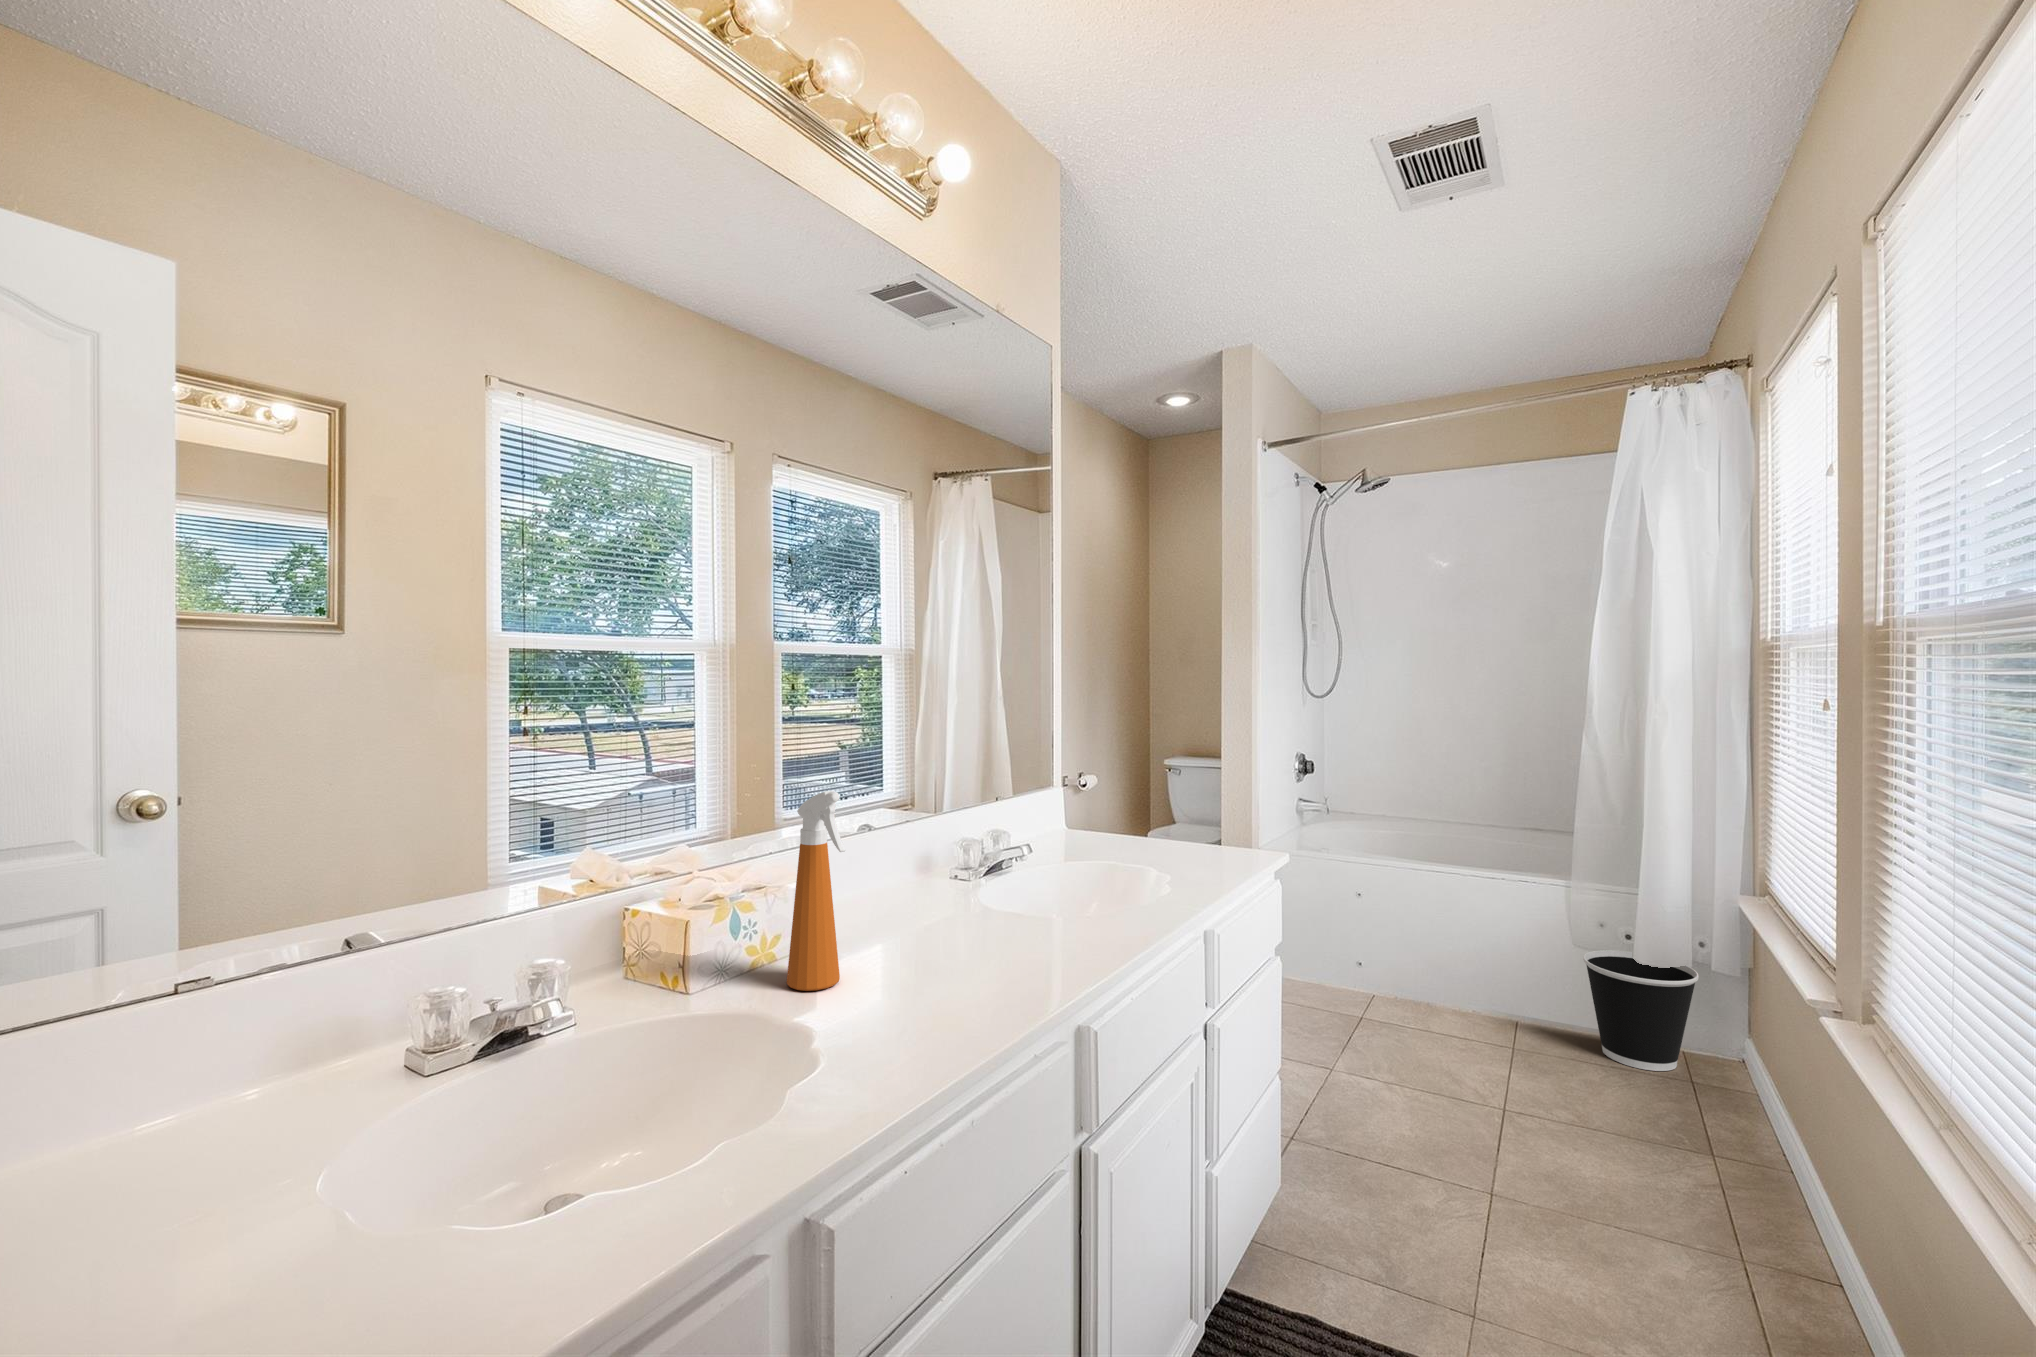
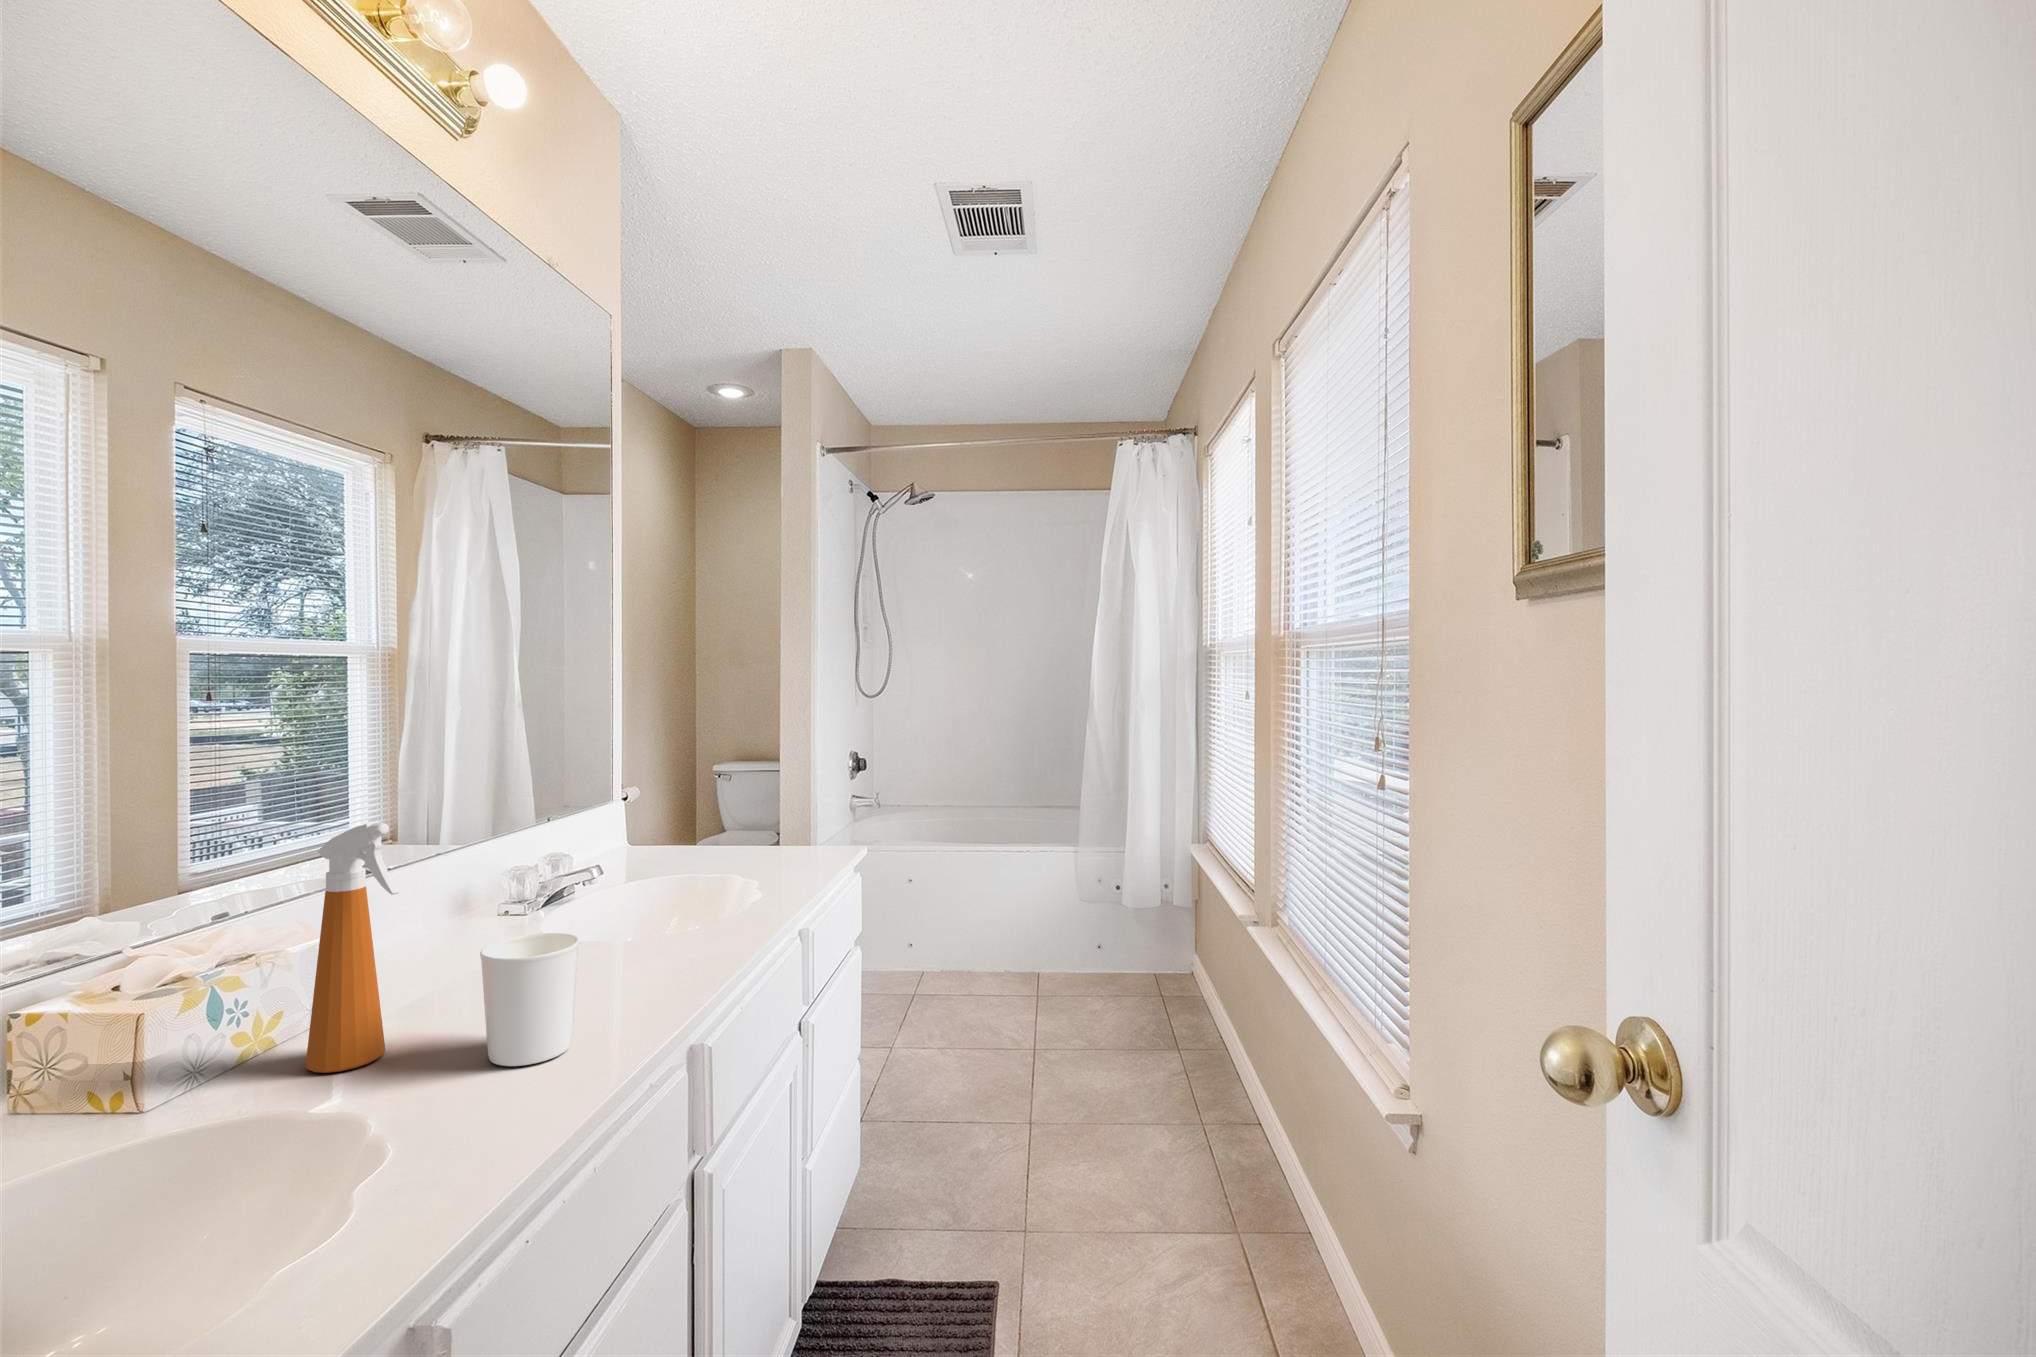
candle holder: none [901,900,978,1016] -> present [480,933,579,1066]
wastebasket: present [1583,950,1699,1071] -> none [1091,902,1168,996]

